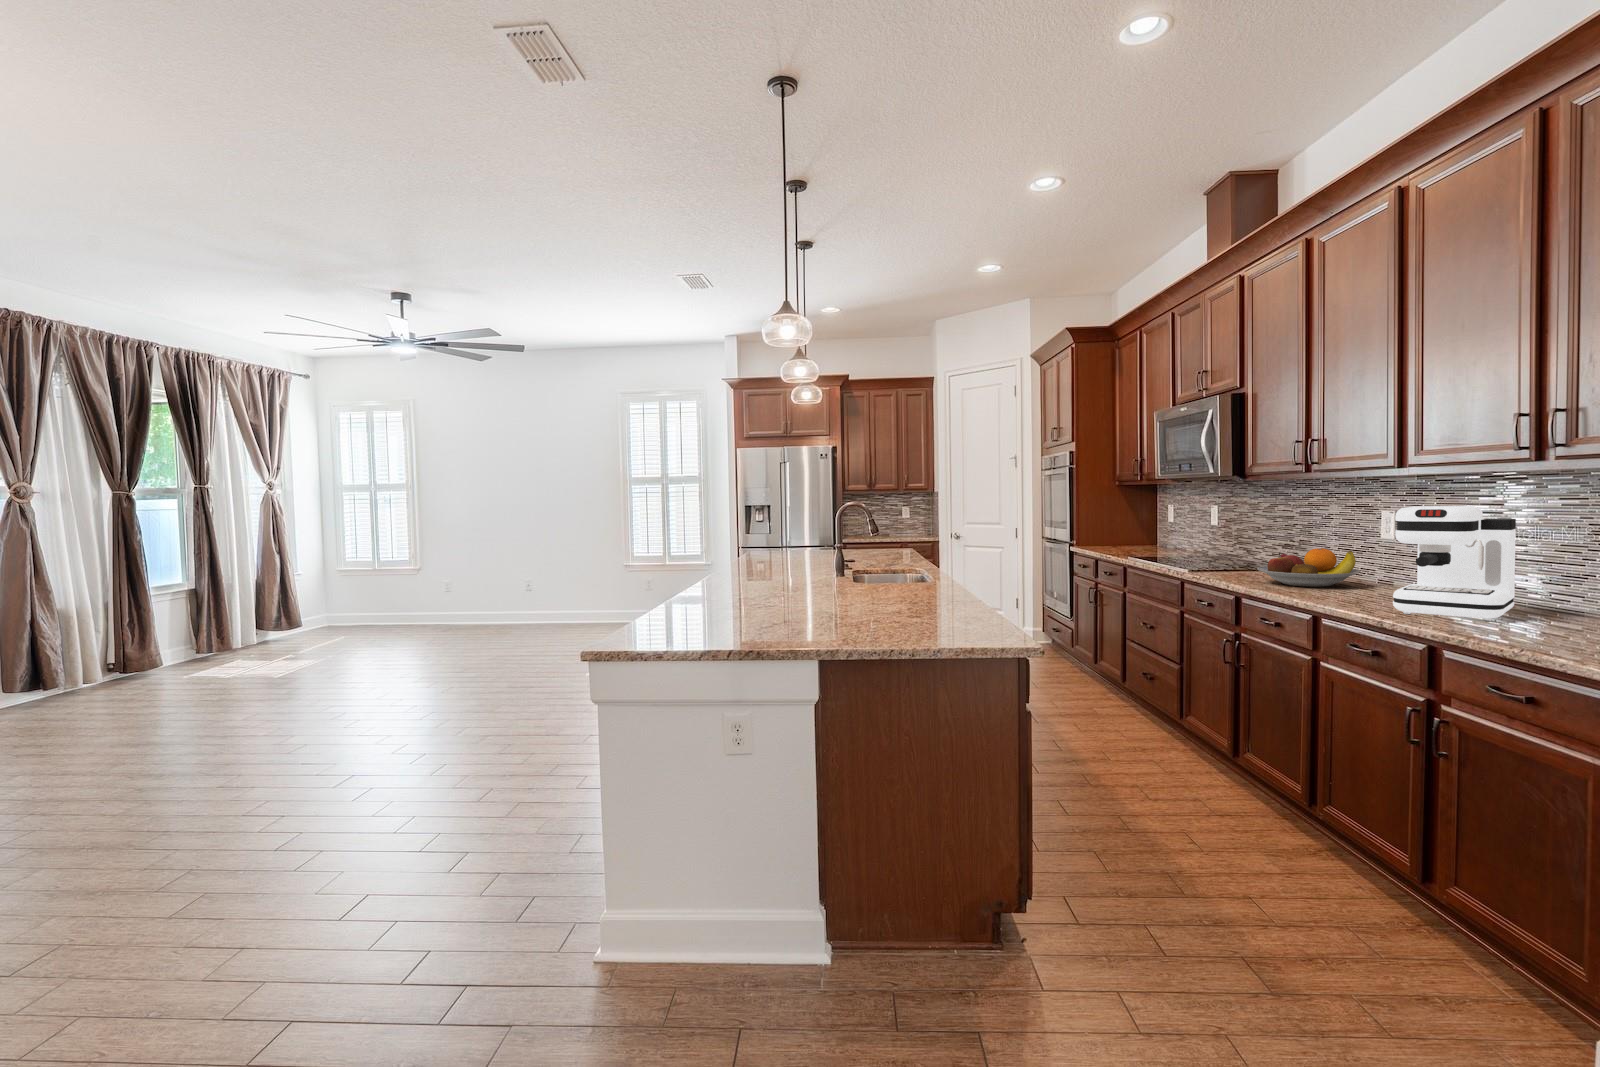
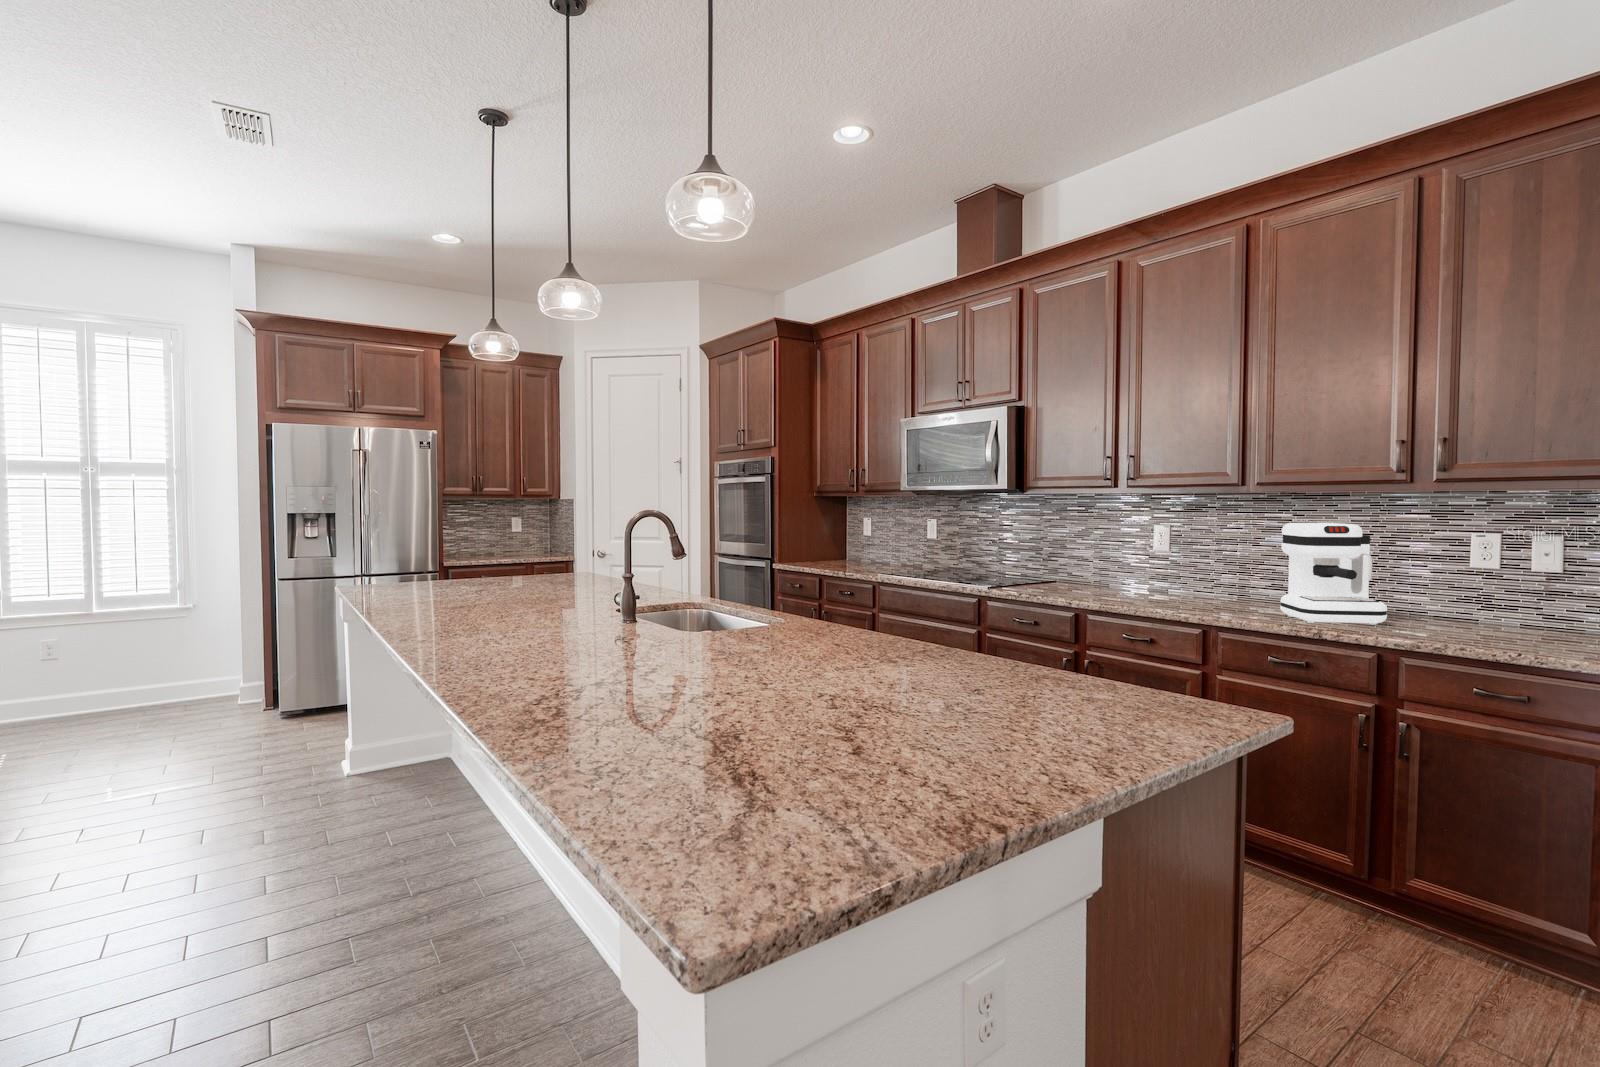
fruit bowl: present [1257,548,1360,587] -> none [1079,562,1169,600]

